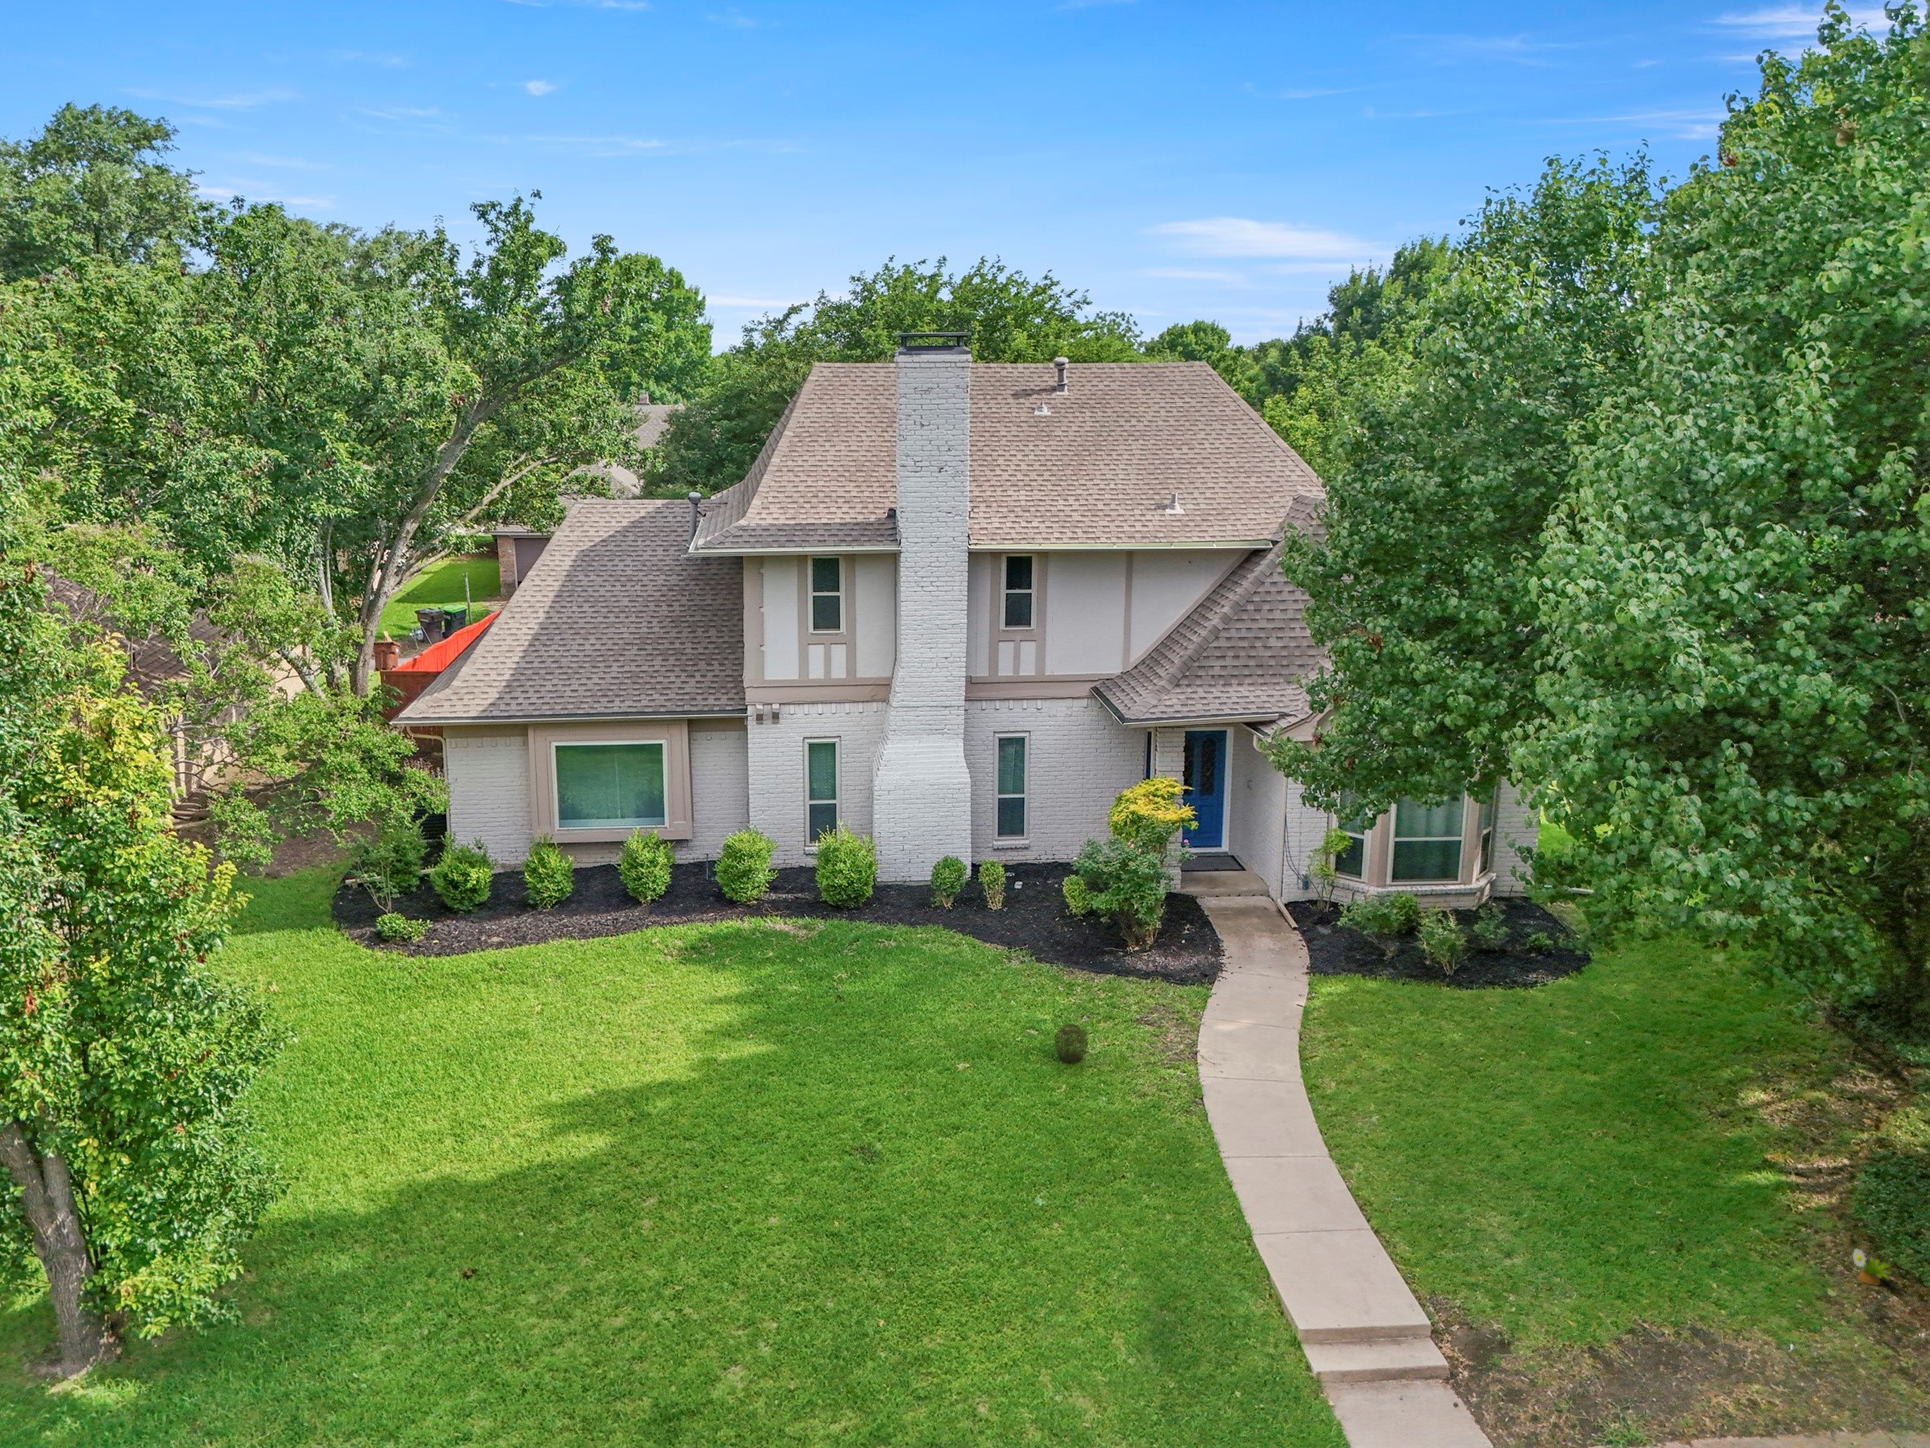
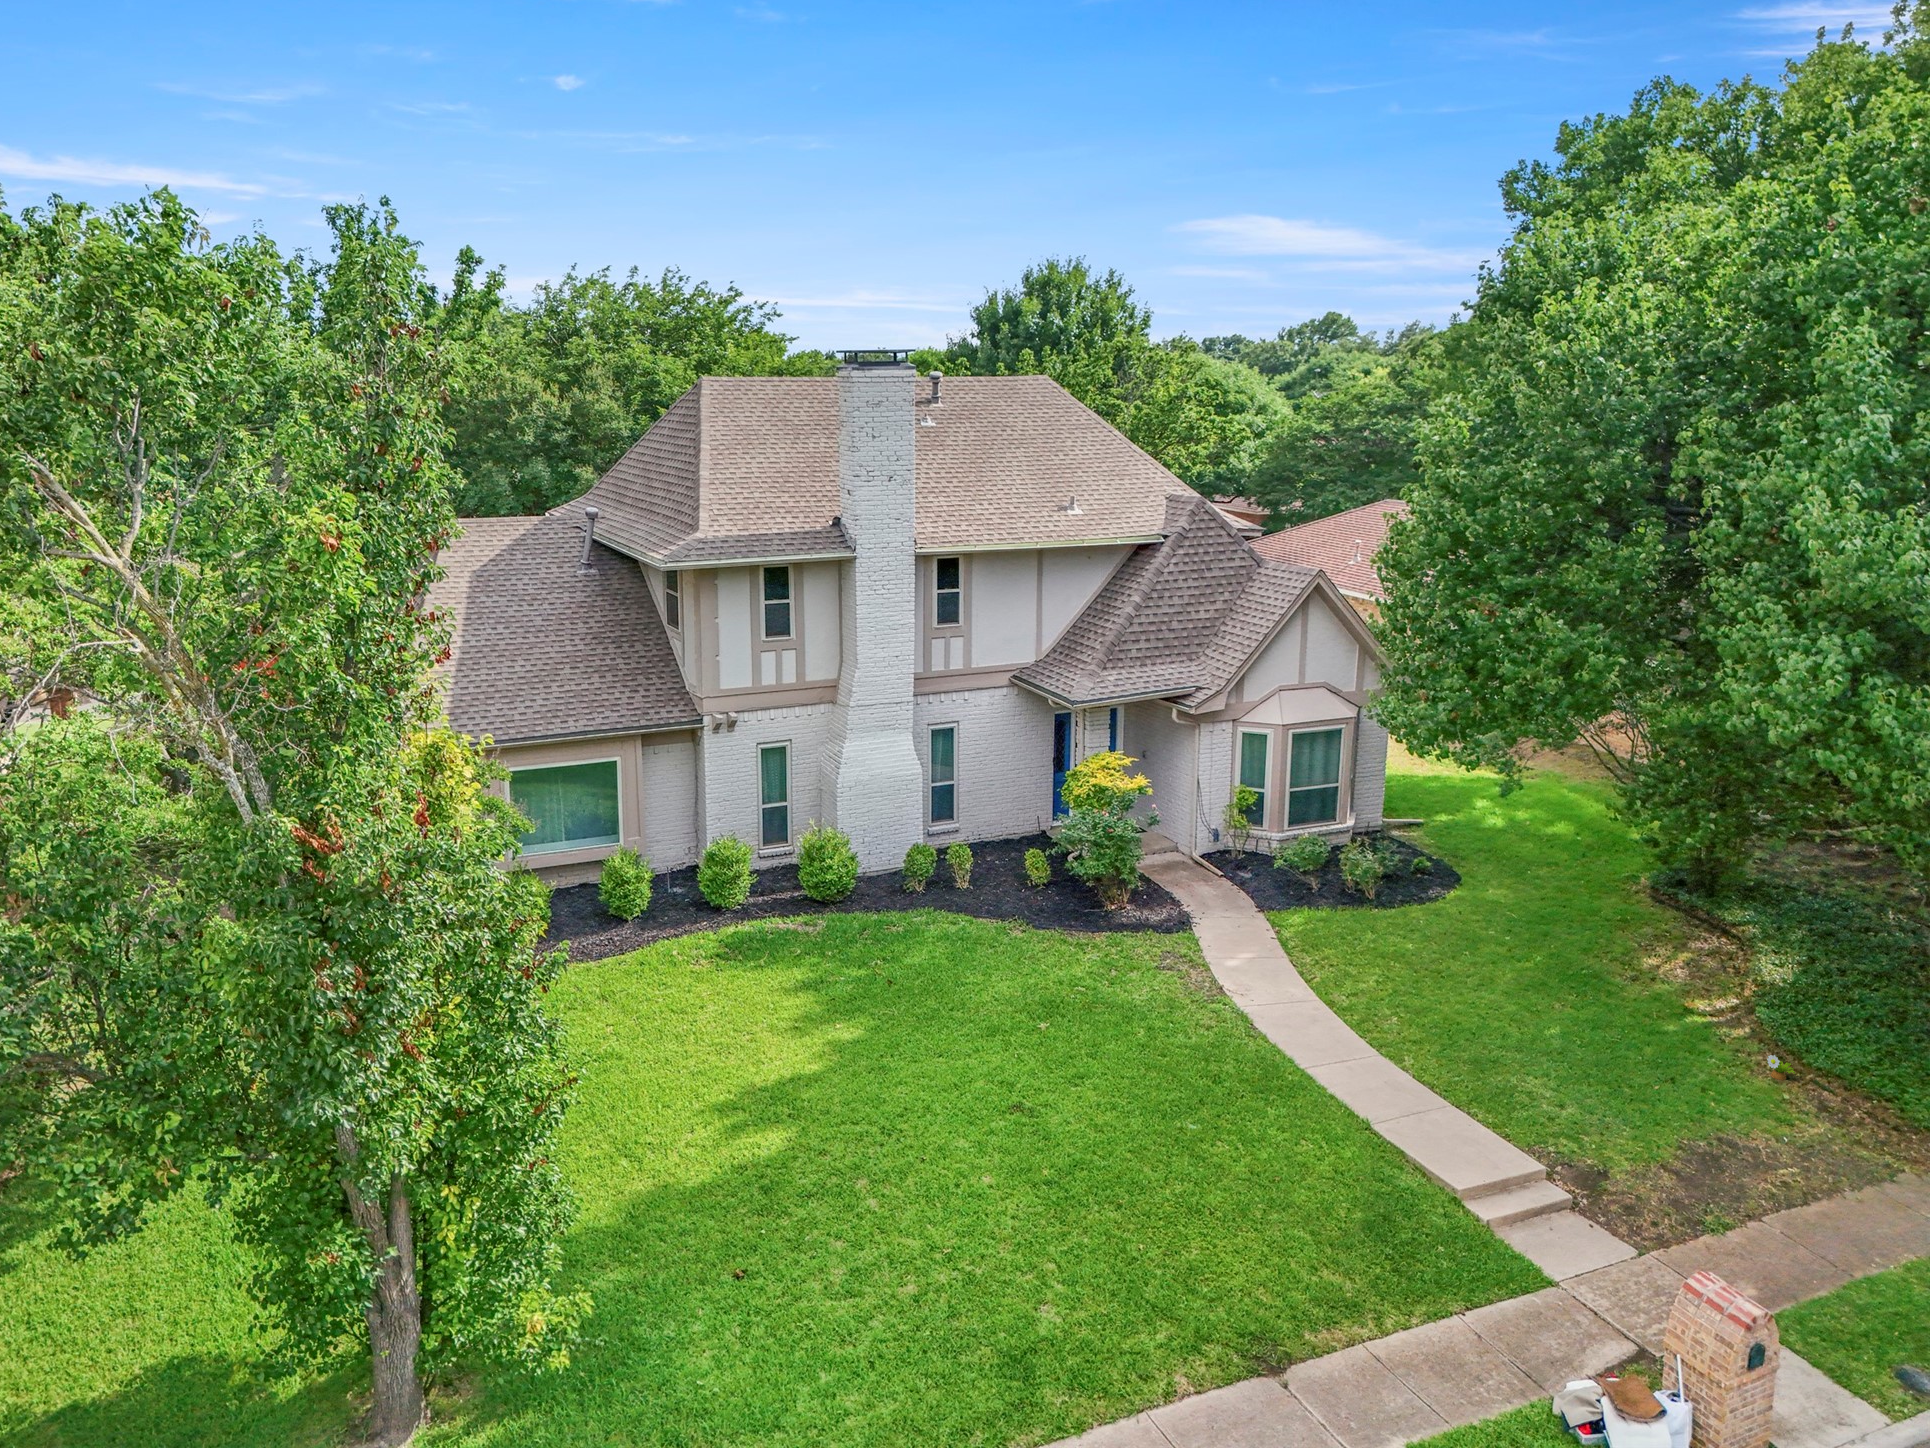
woven basket: present [1055,1024,1088,1063] -> none [1116,975,1145,1010]

